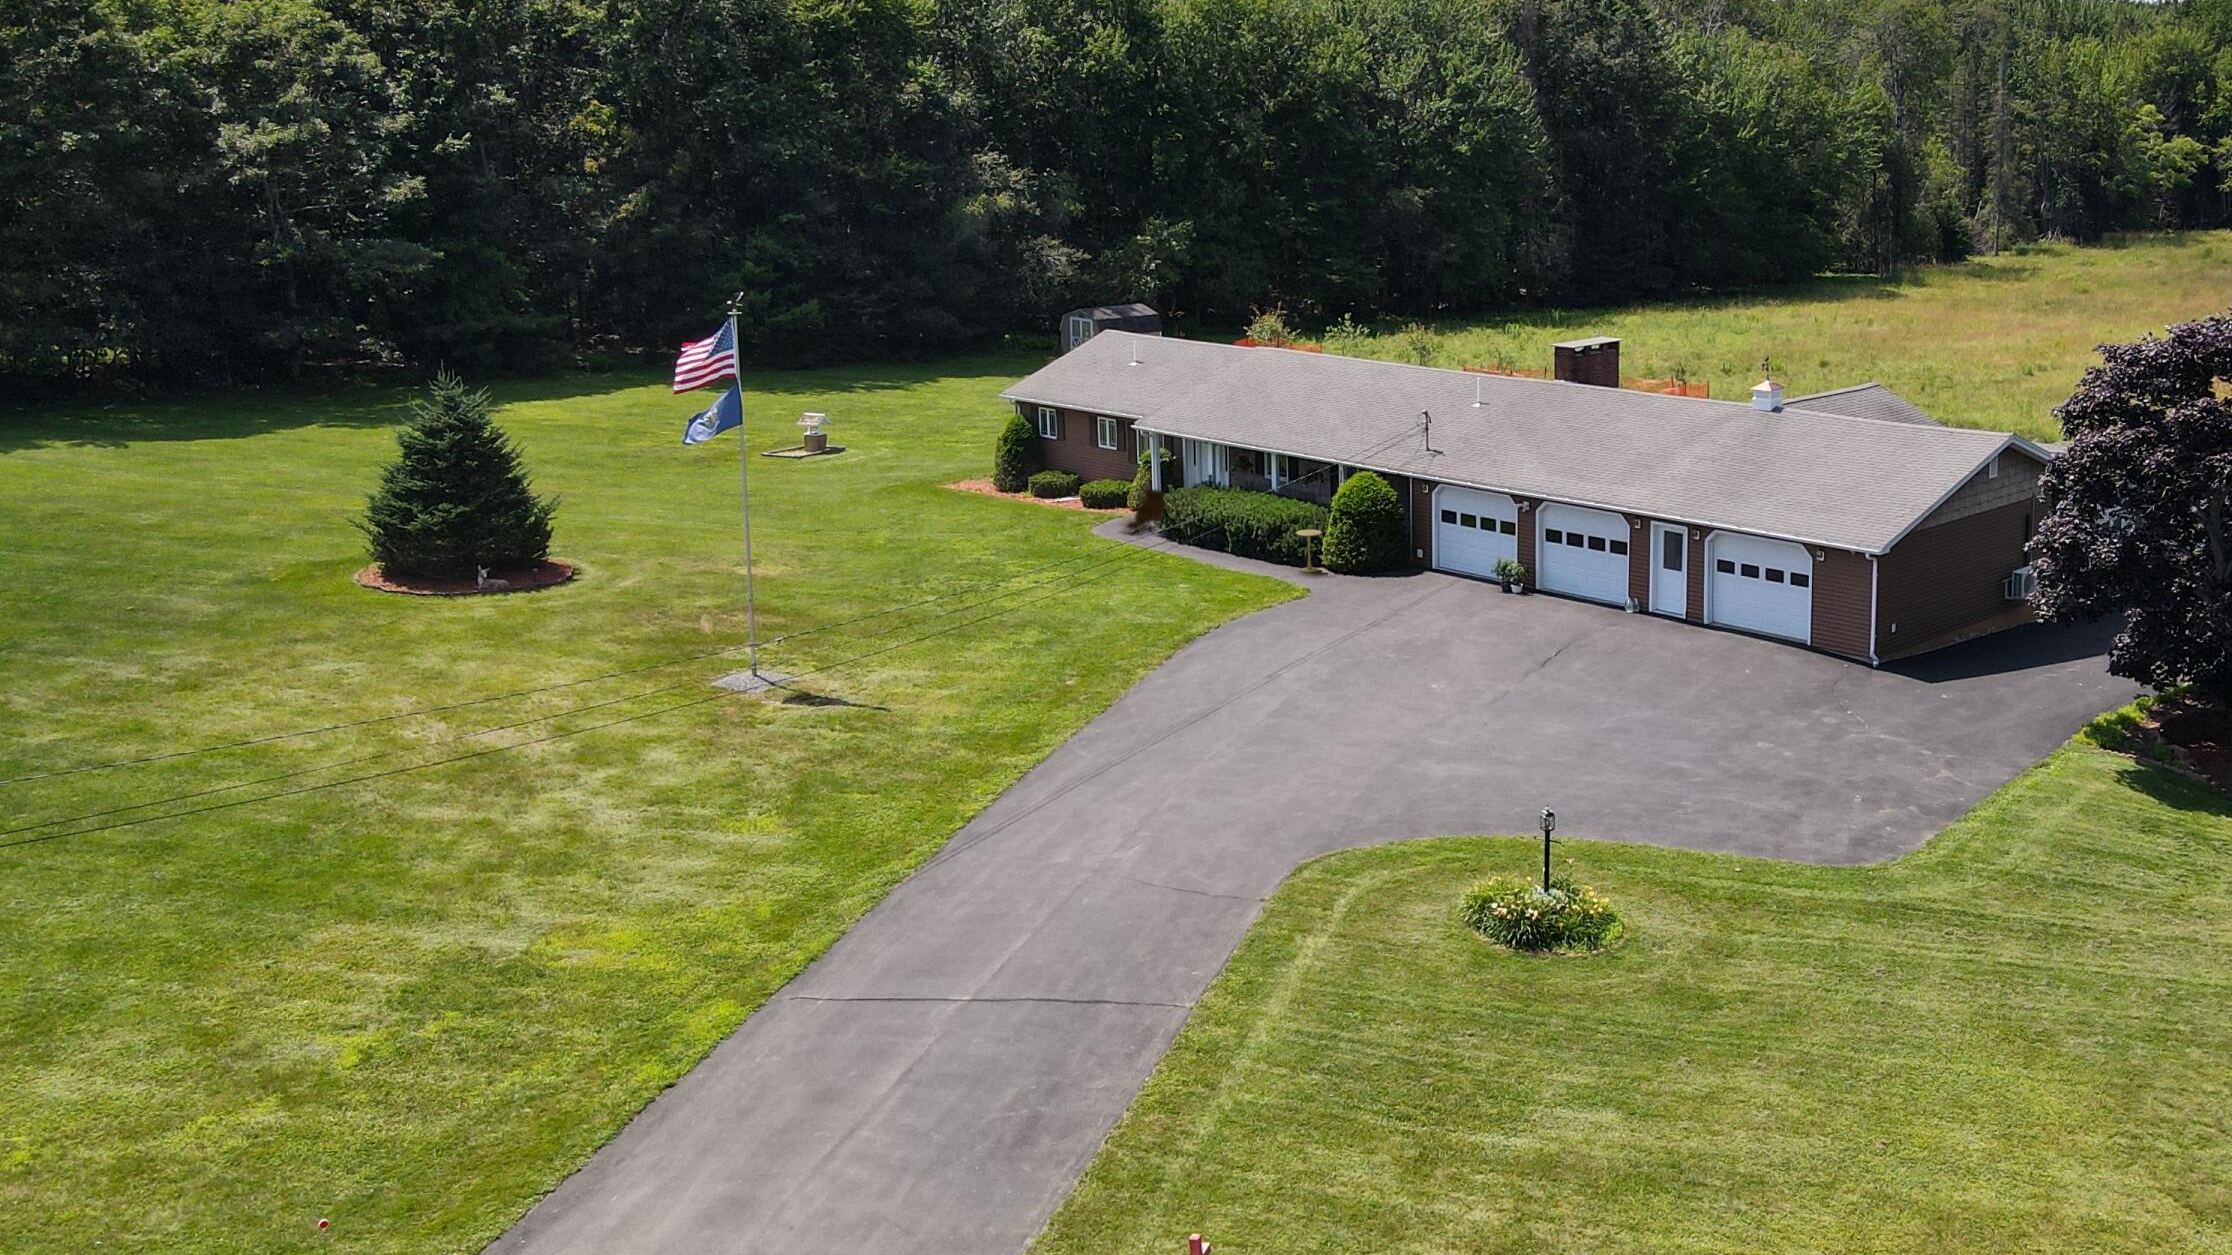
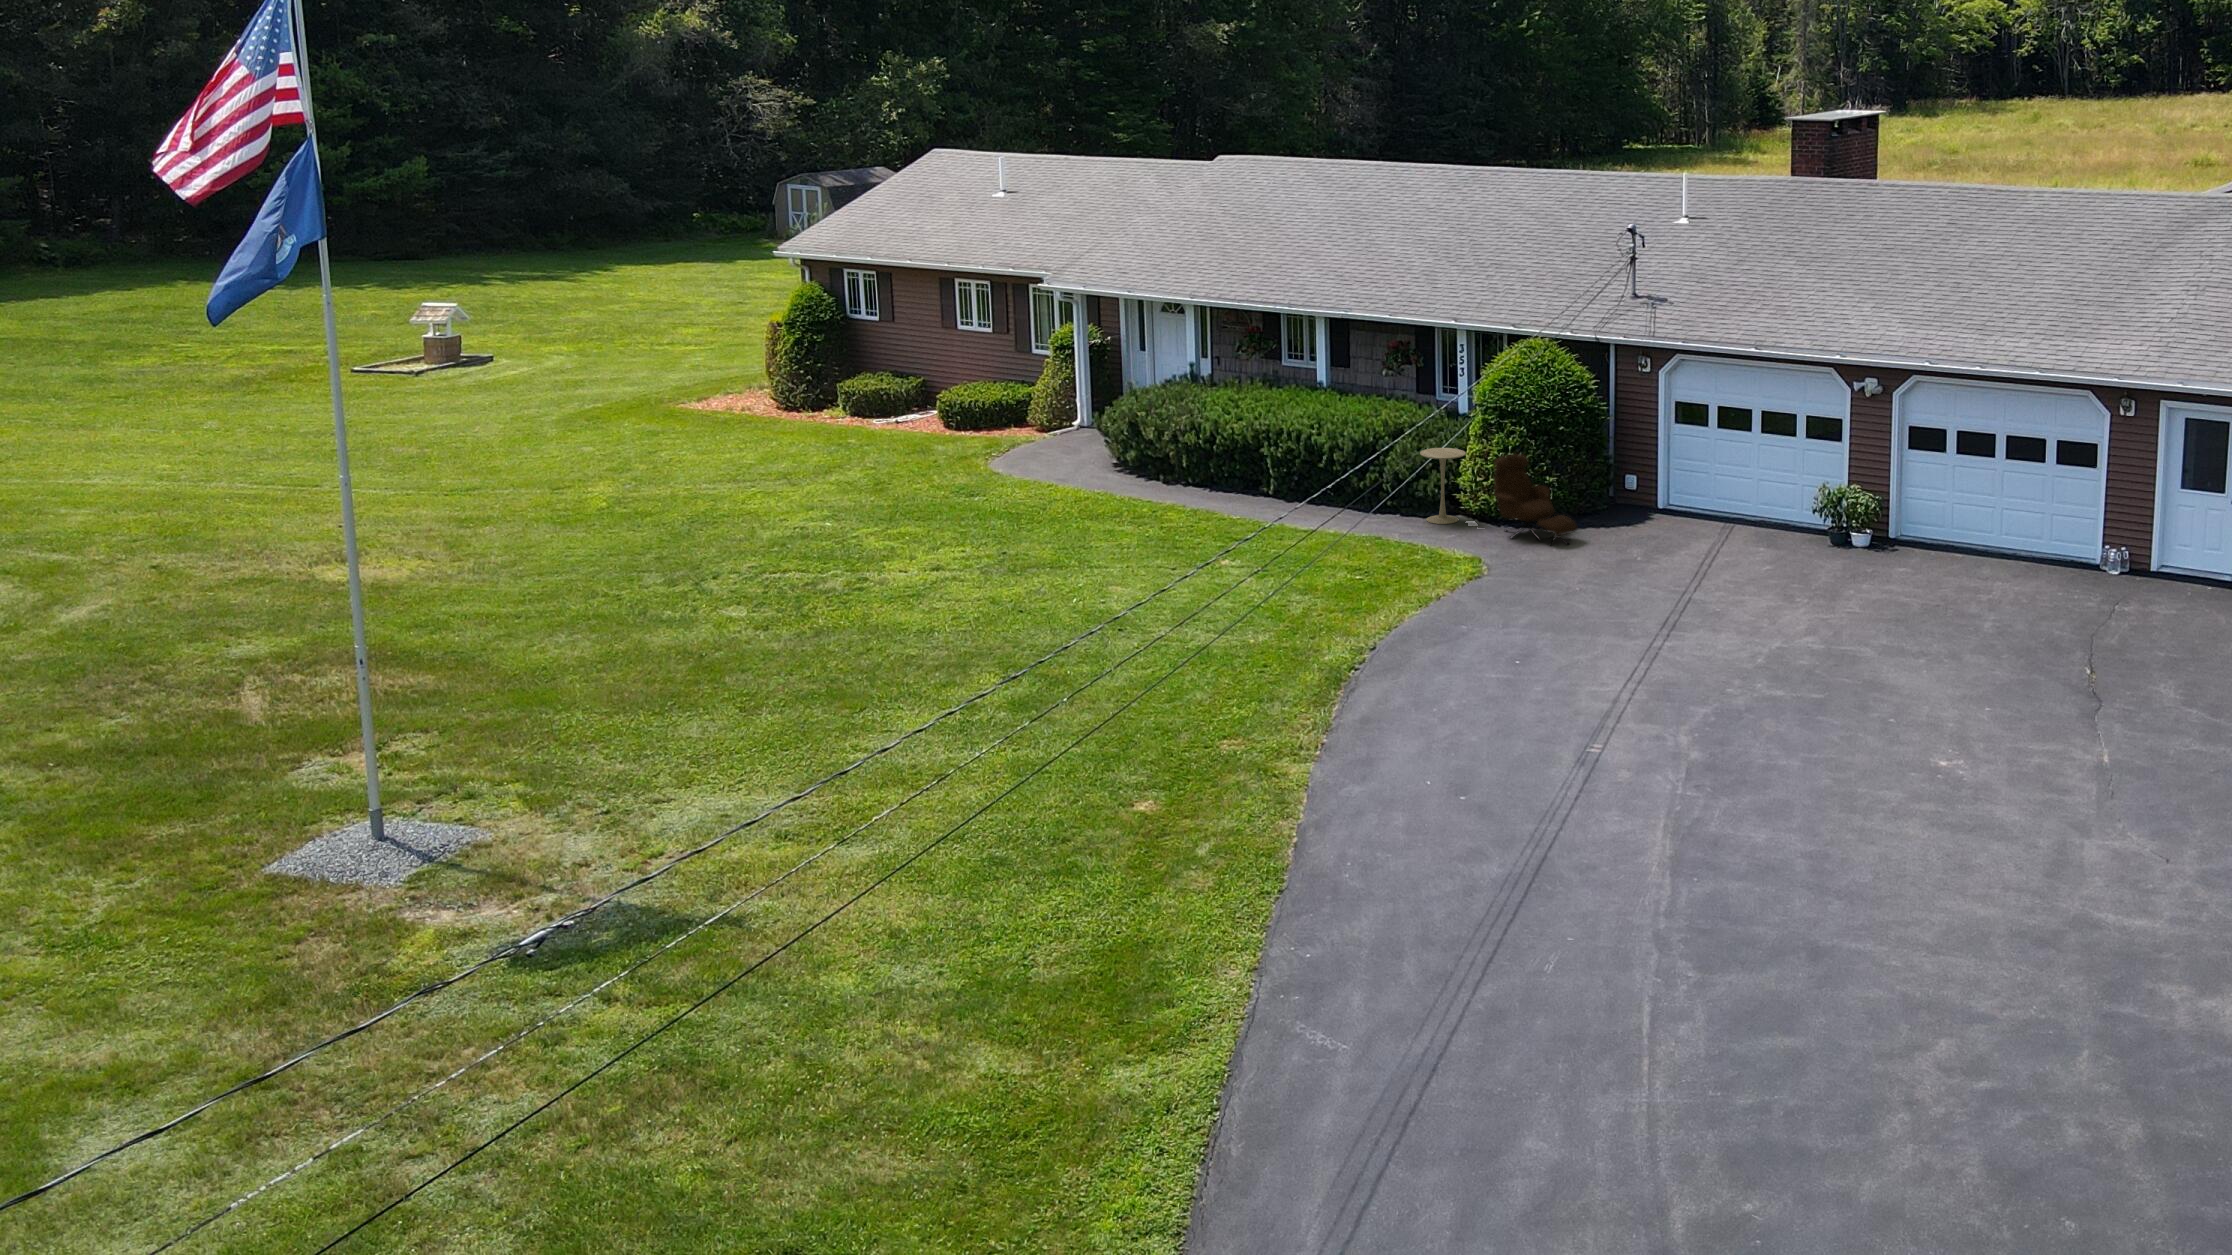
lounge chair: present [1126,489,1165,532] -> present [1494,454,1577,541]

